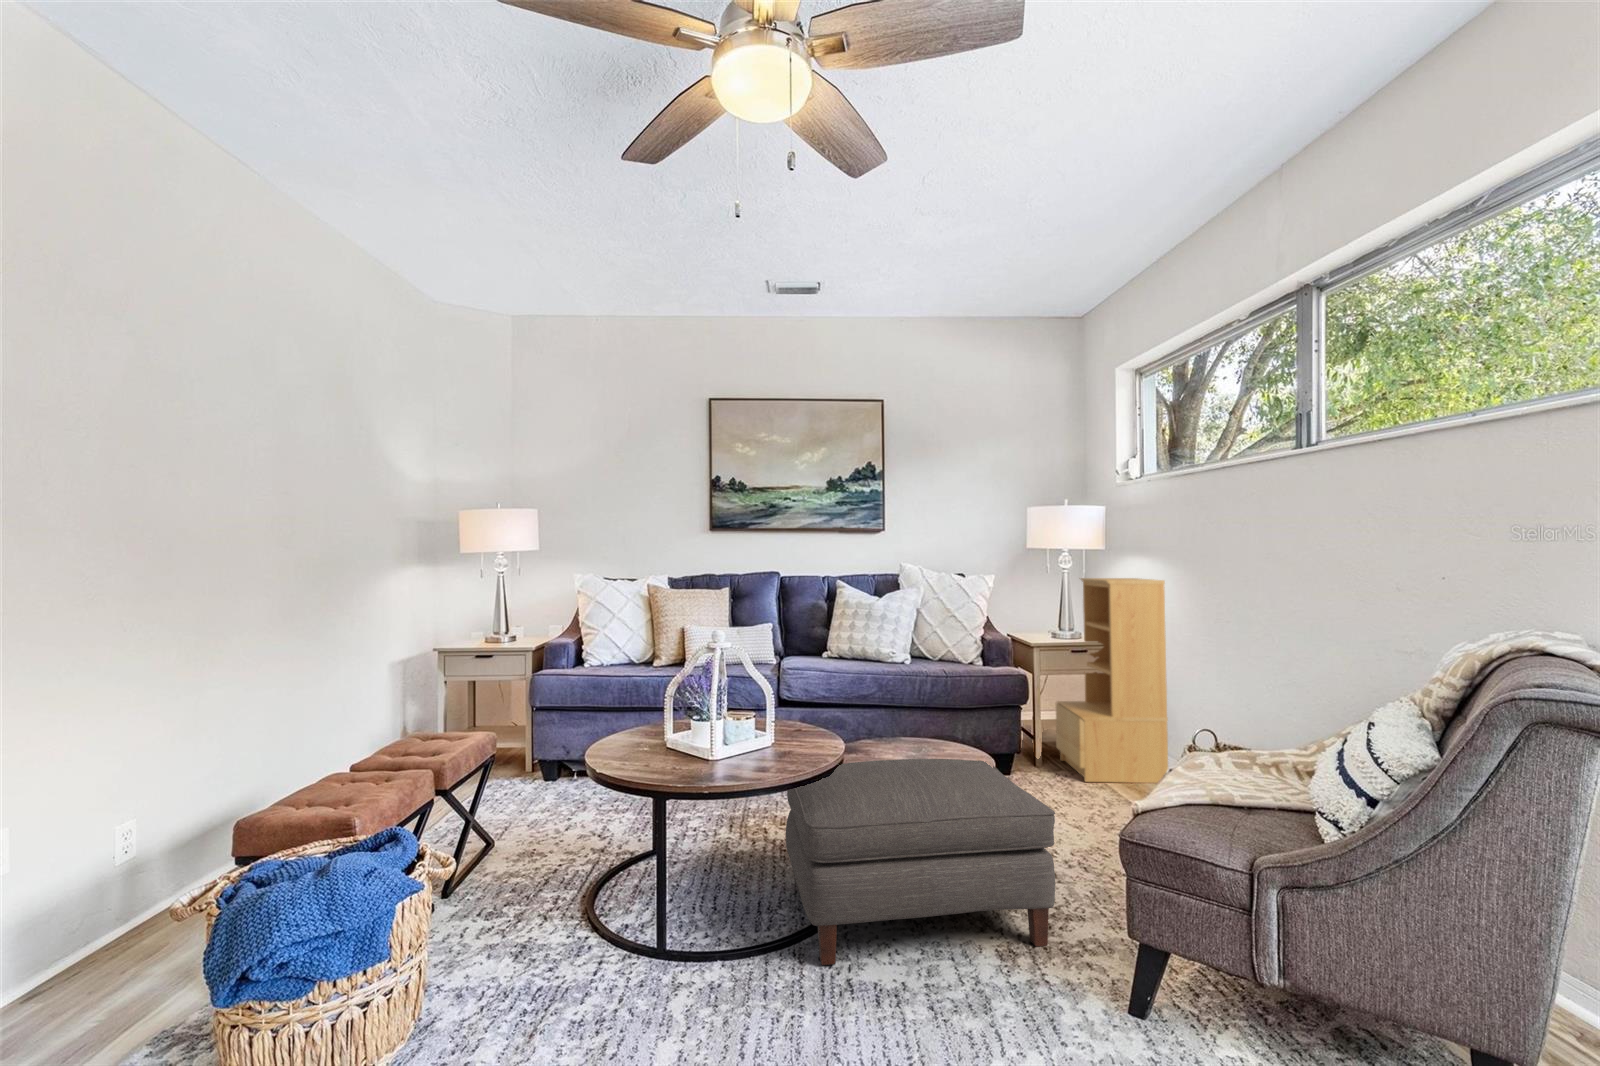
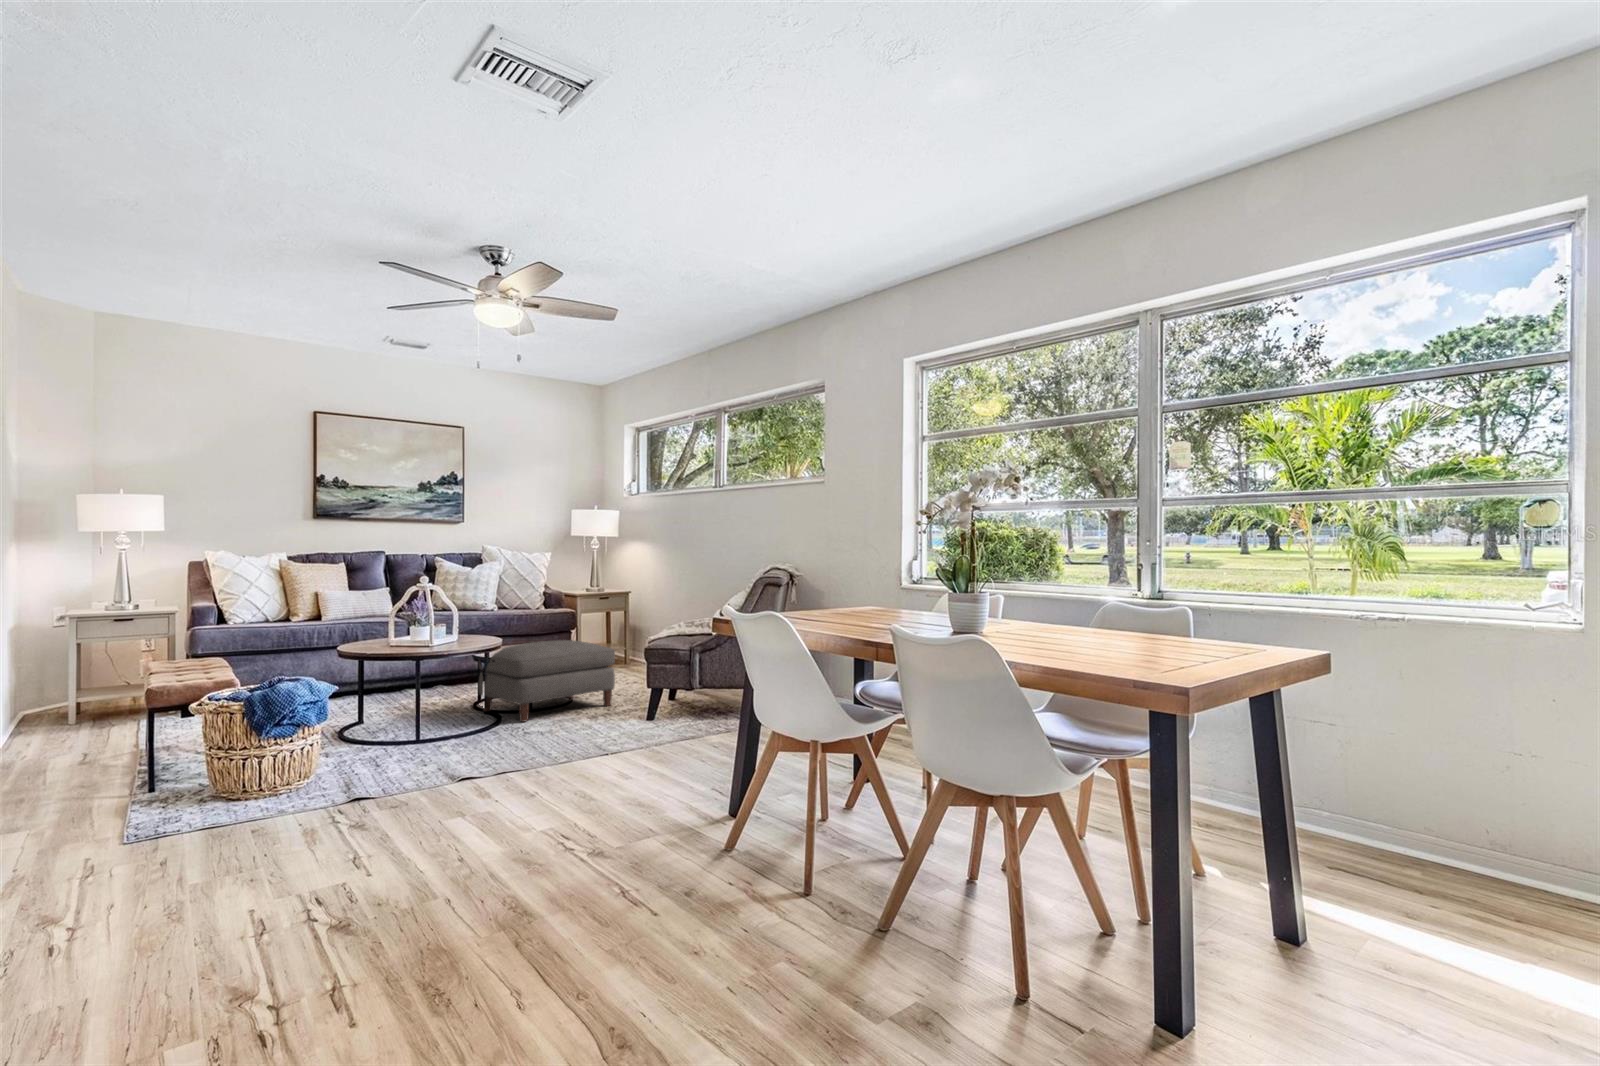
bookshelf: present [1056,578,1168,783] -> none [586,556,648,669]

